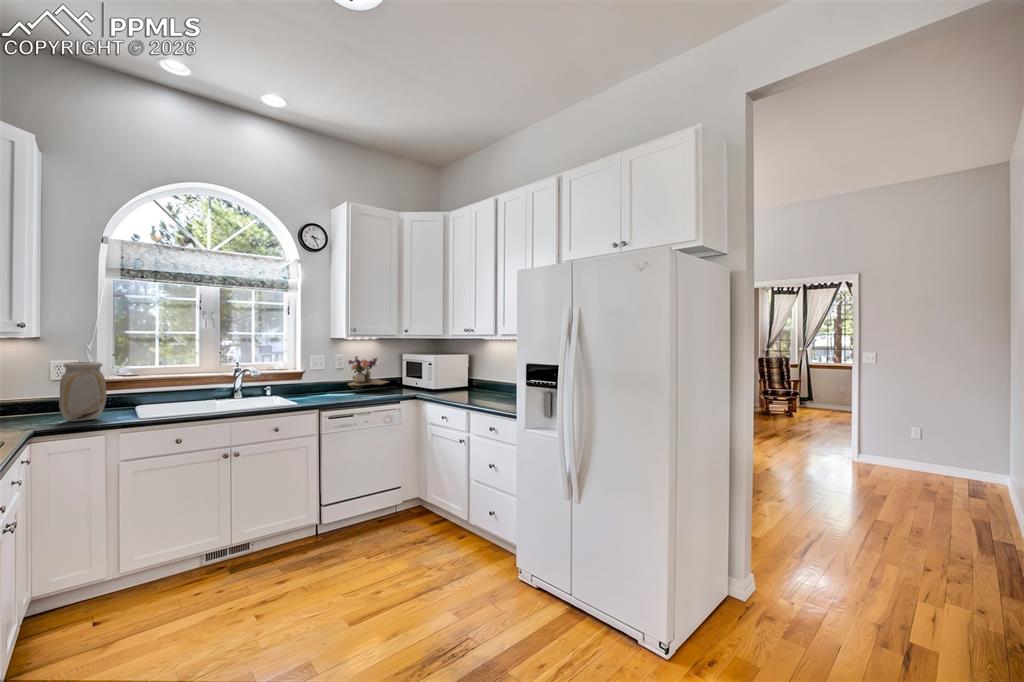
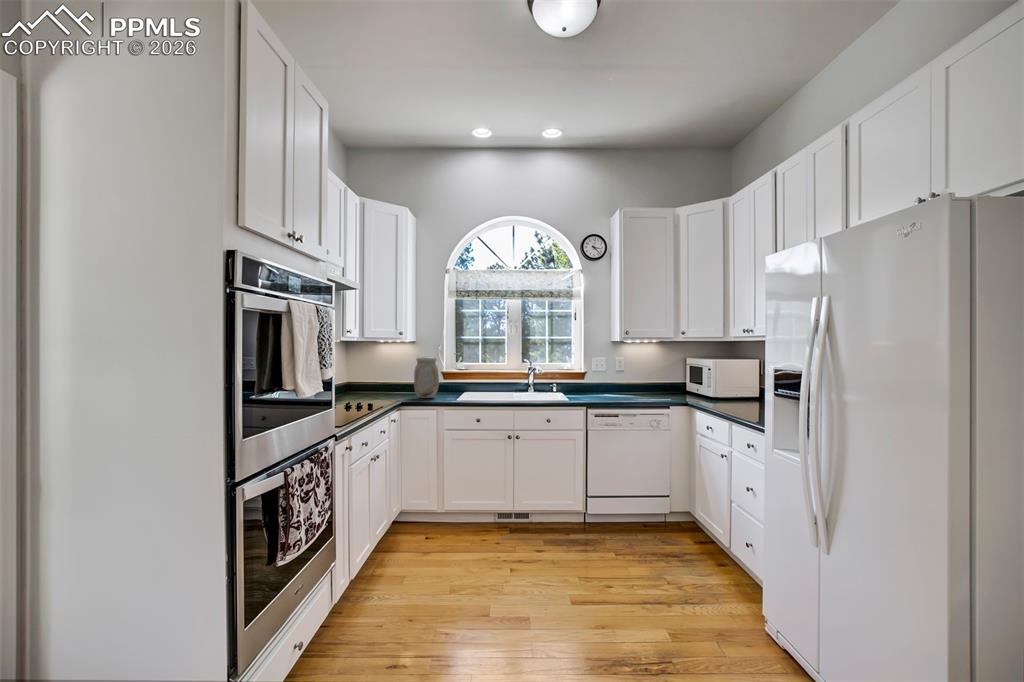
flower arrangement: present [347,356,388,391] -> none [623,356,668,394]

